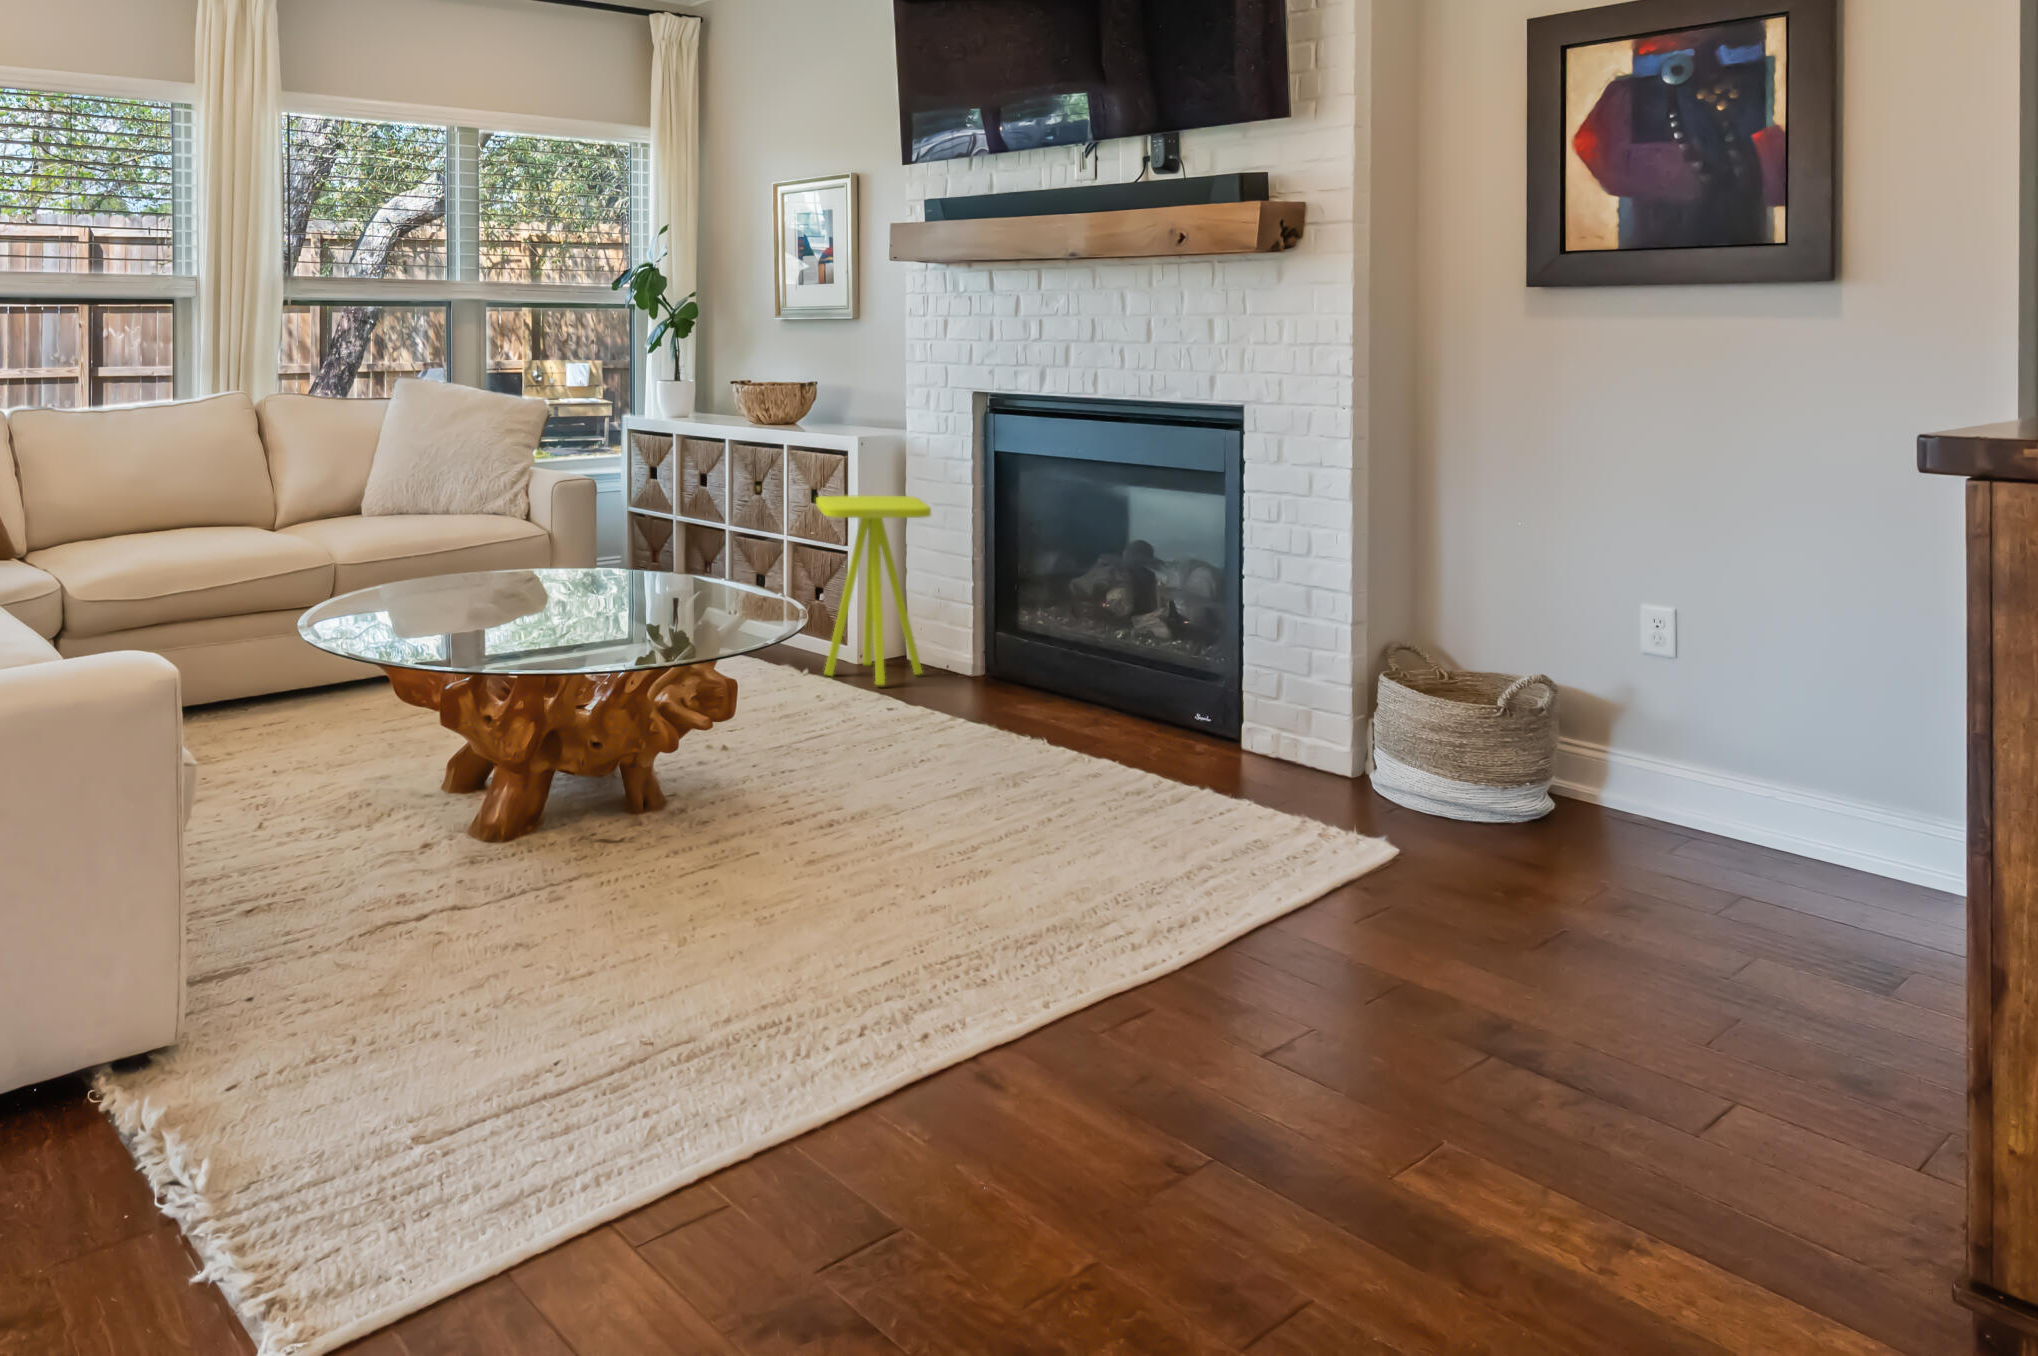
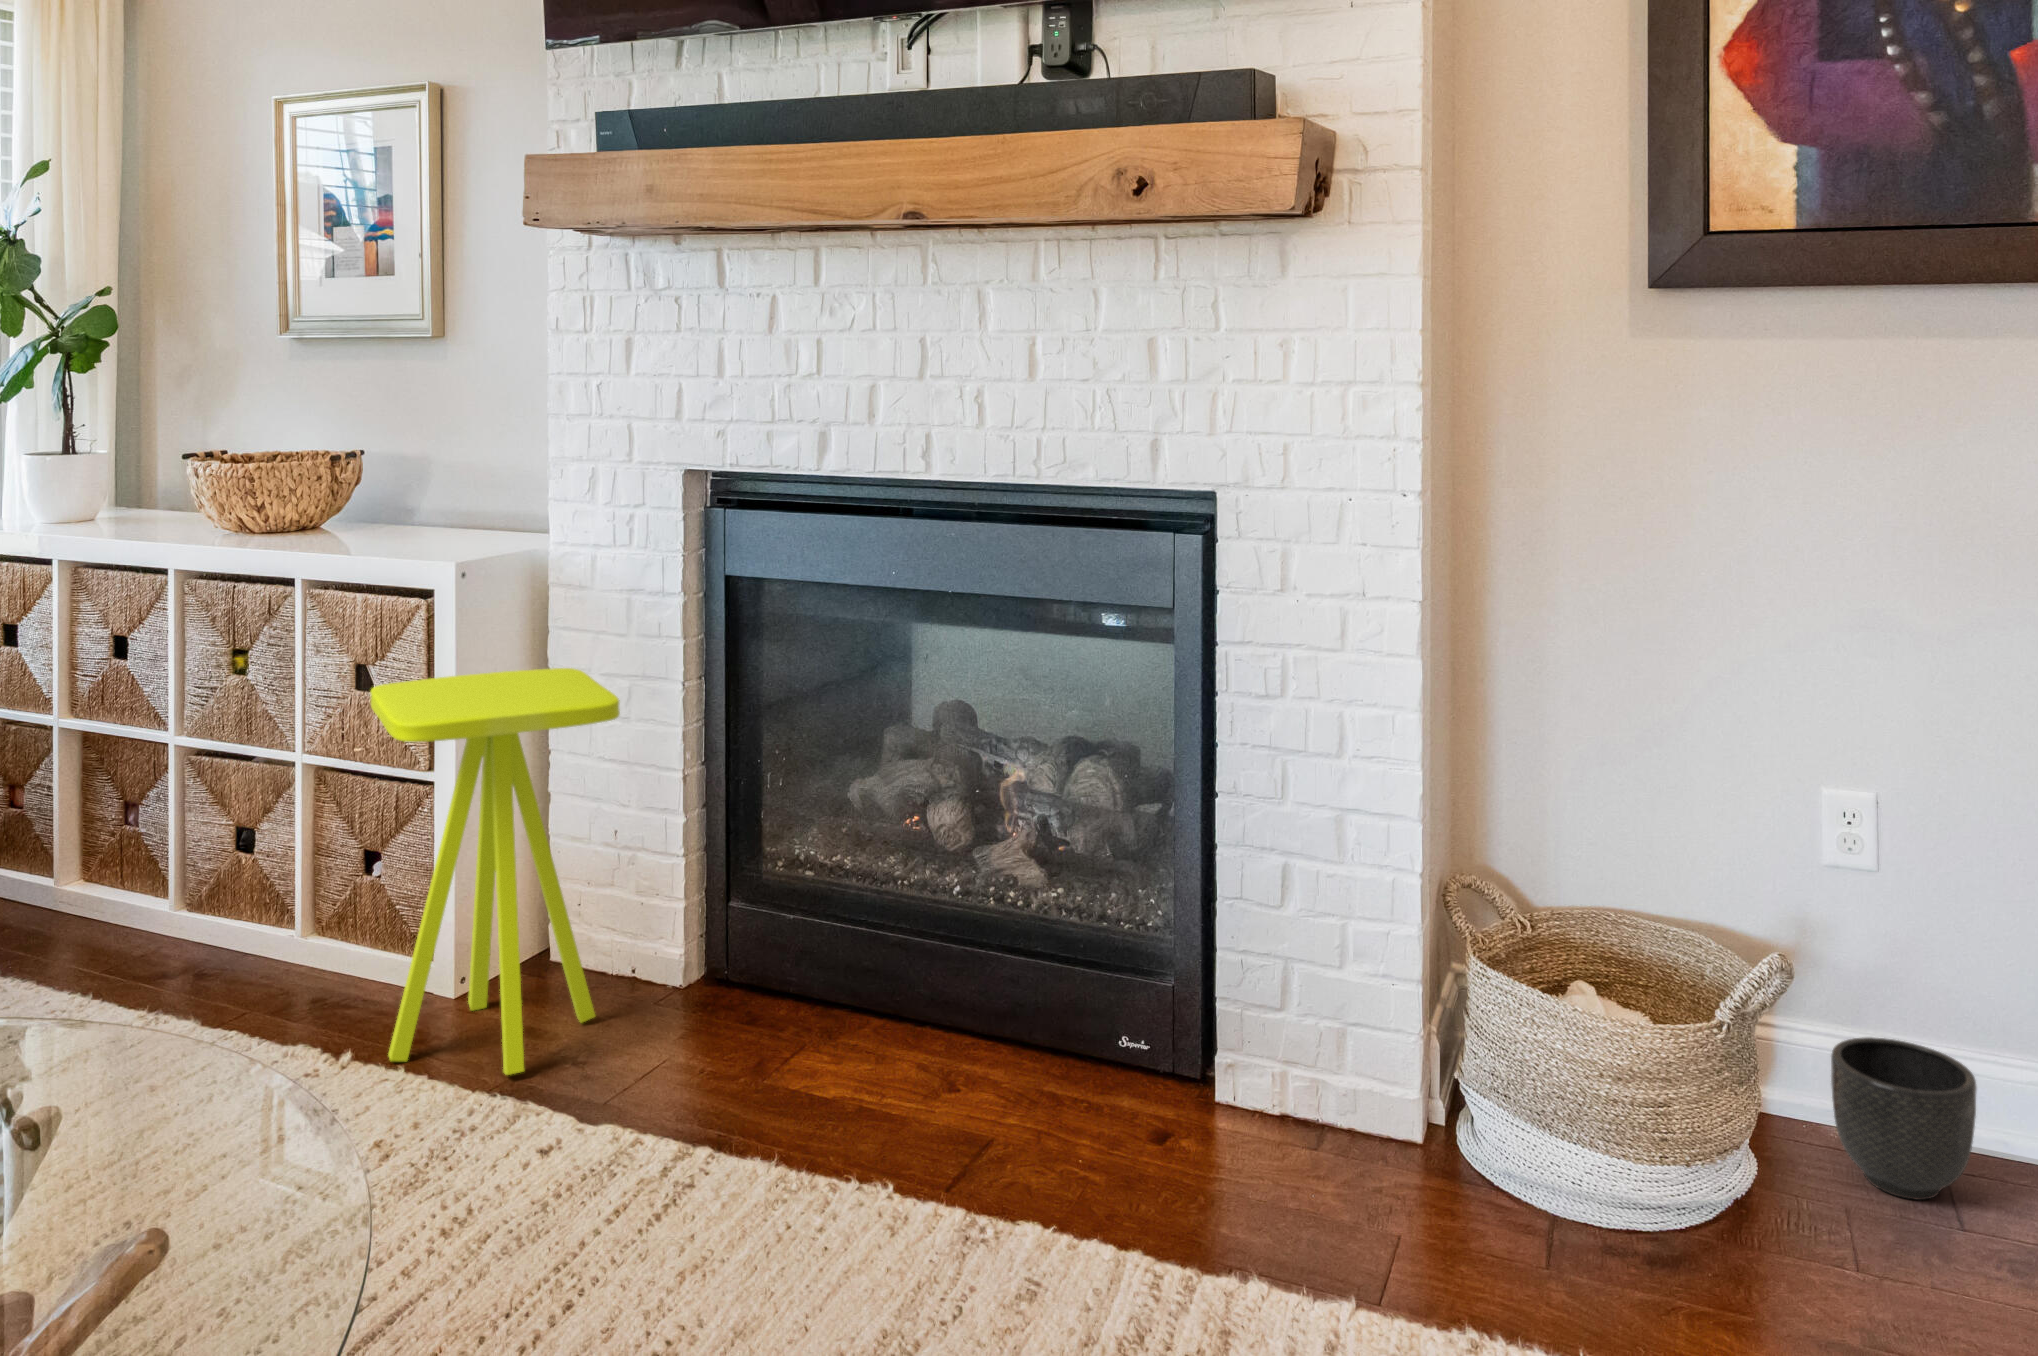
planter: none [1612,747,1705,836] -> present [1831,1037,1977,1200]

